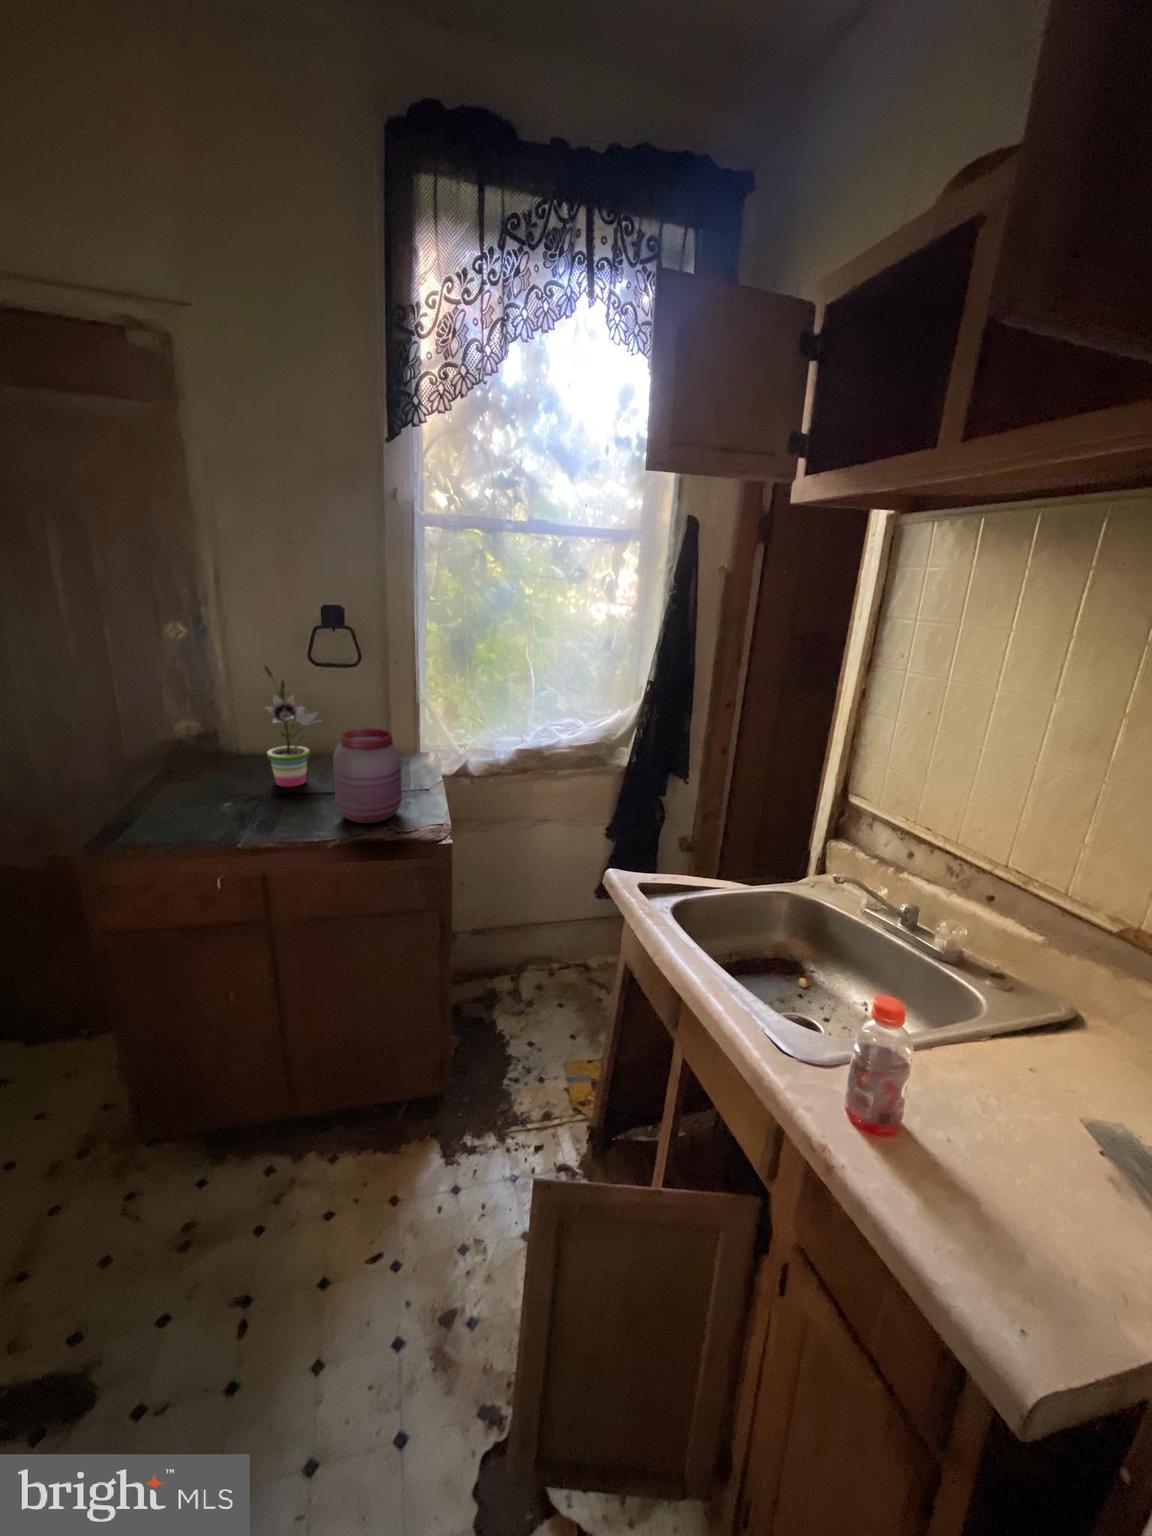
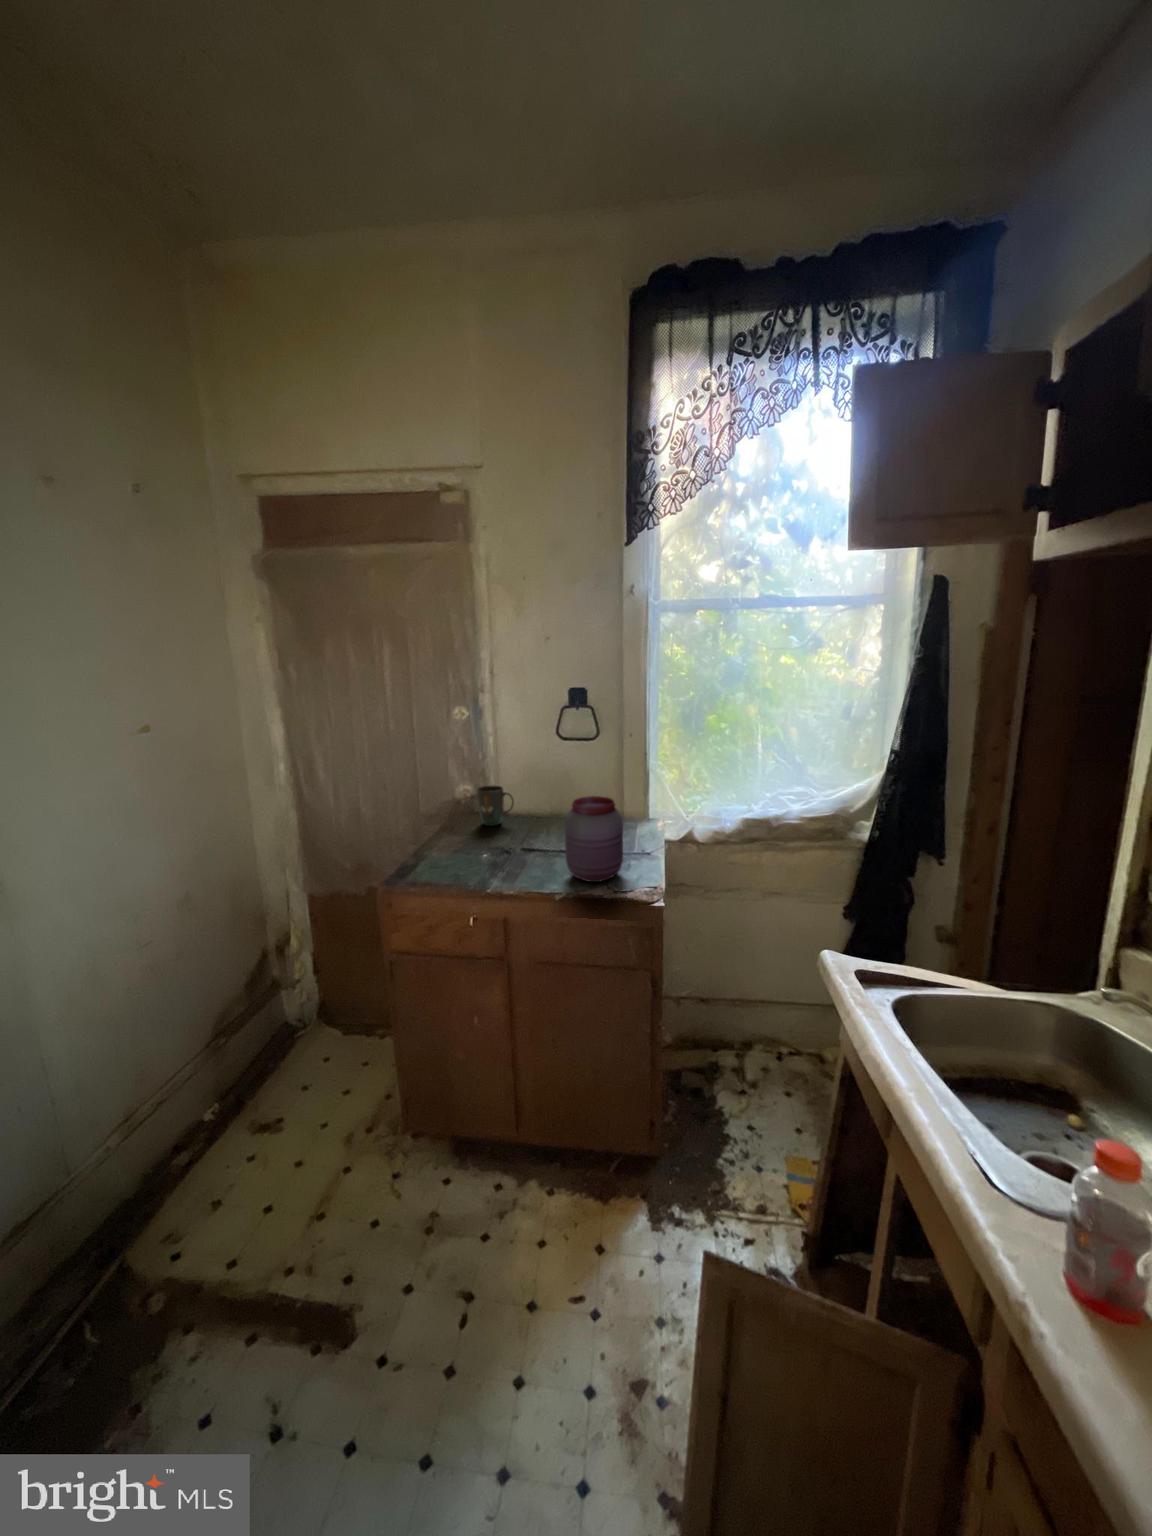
potted plant: present [264,665,318,787] -> none [516,741,565,845]
mug: none [208,719,258,767] -> present [477,786,514,826]

